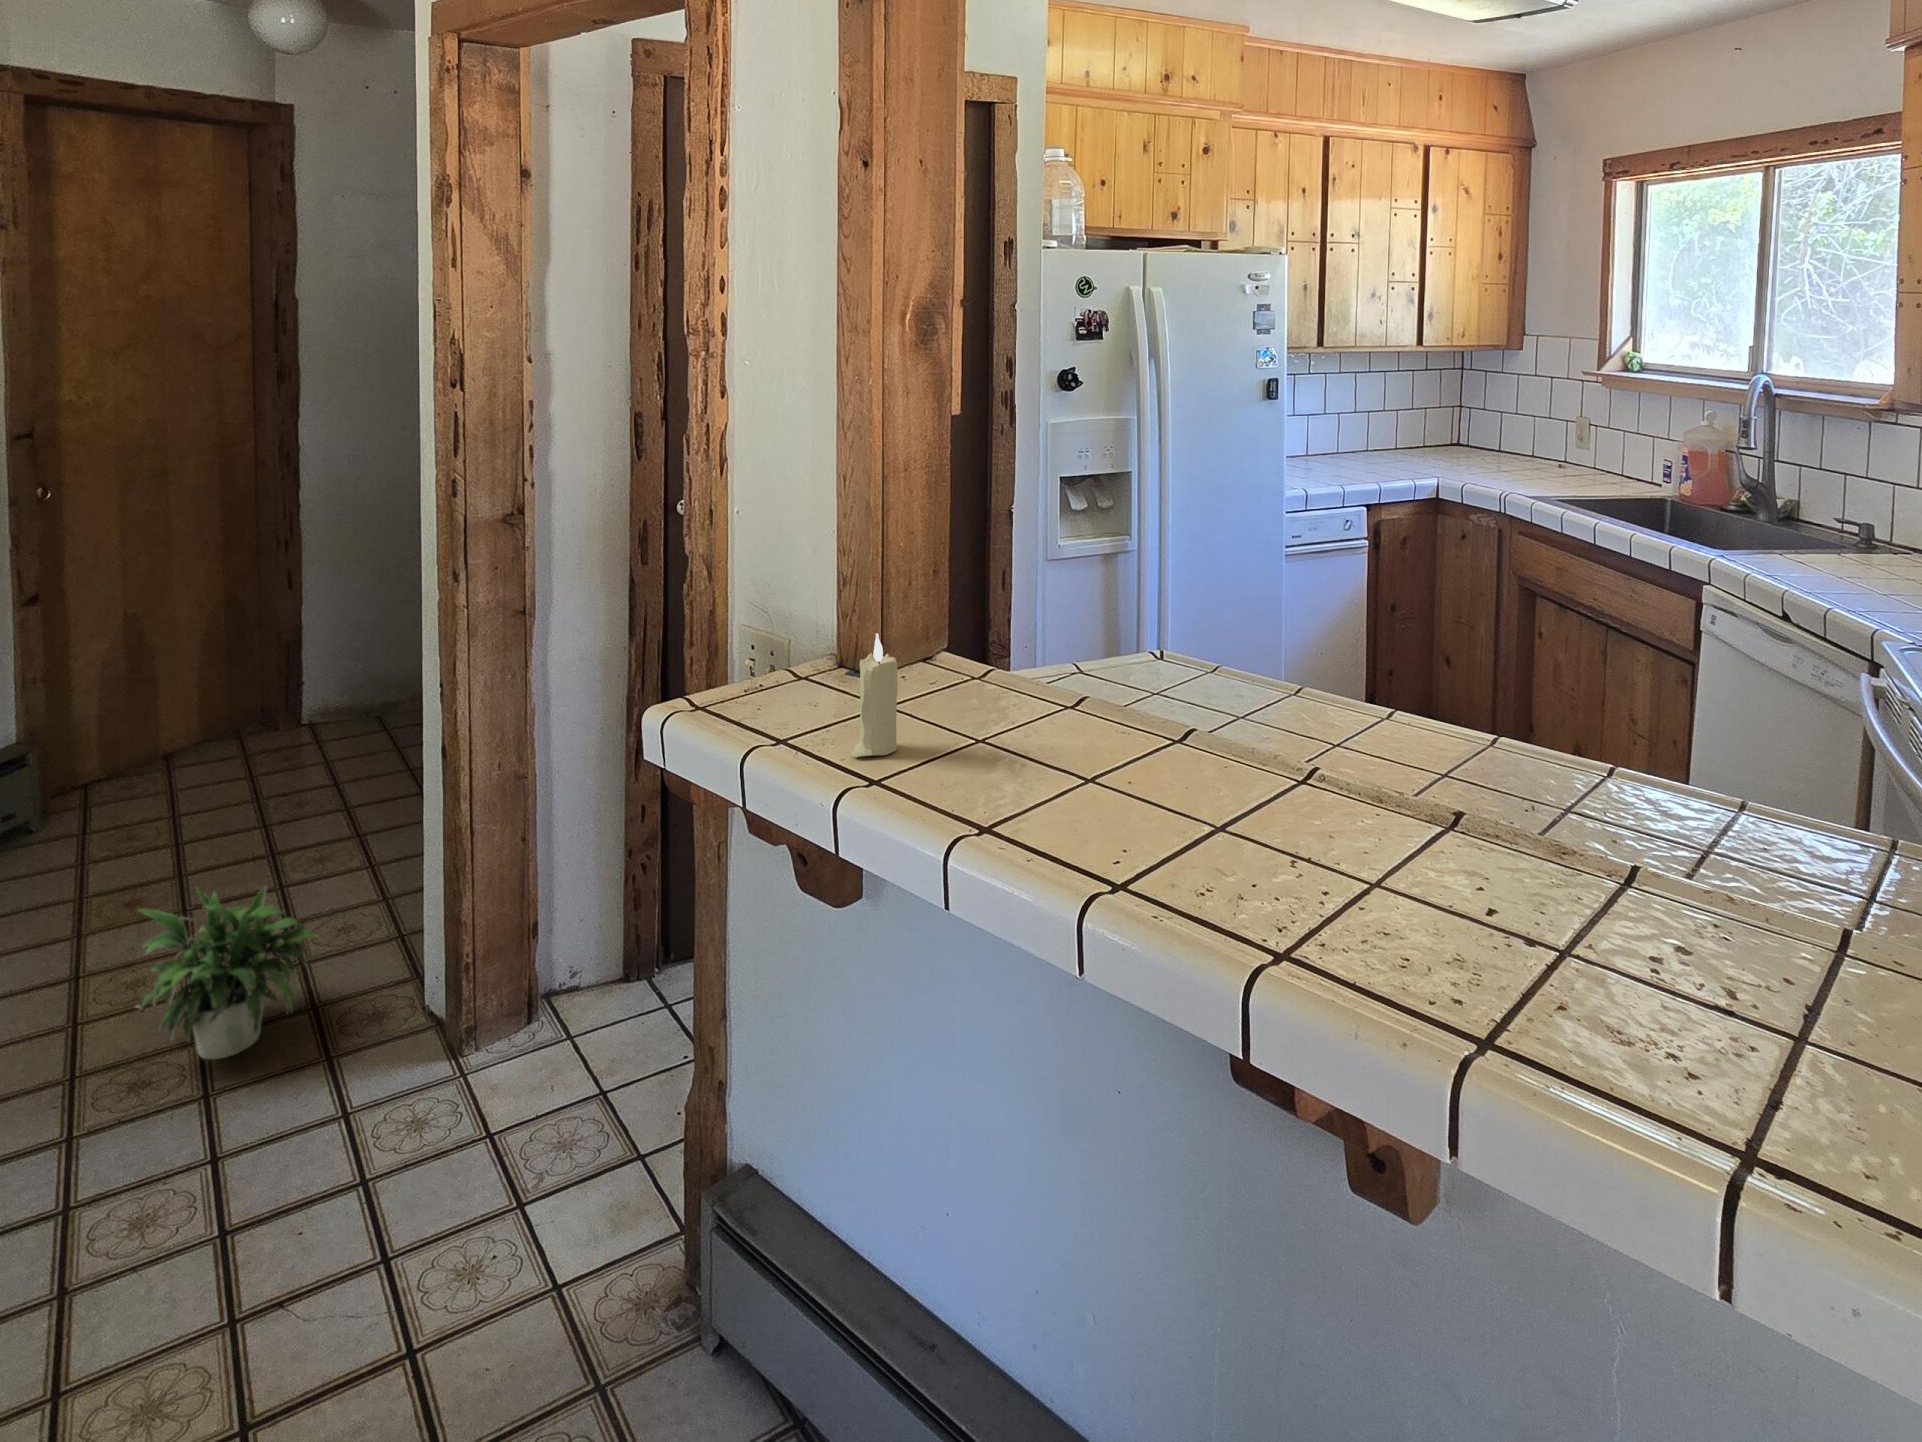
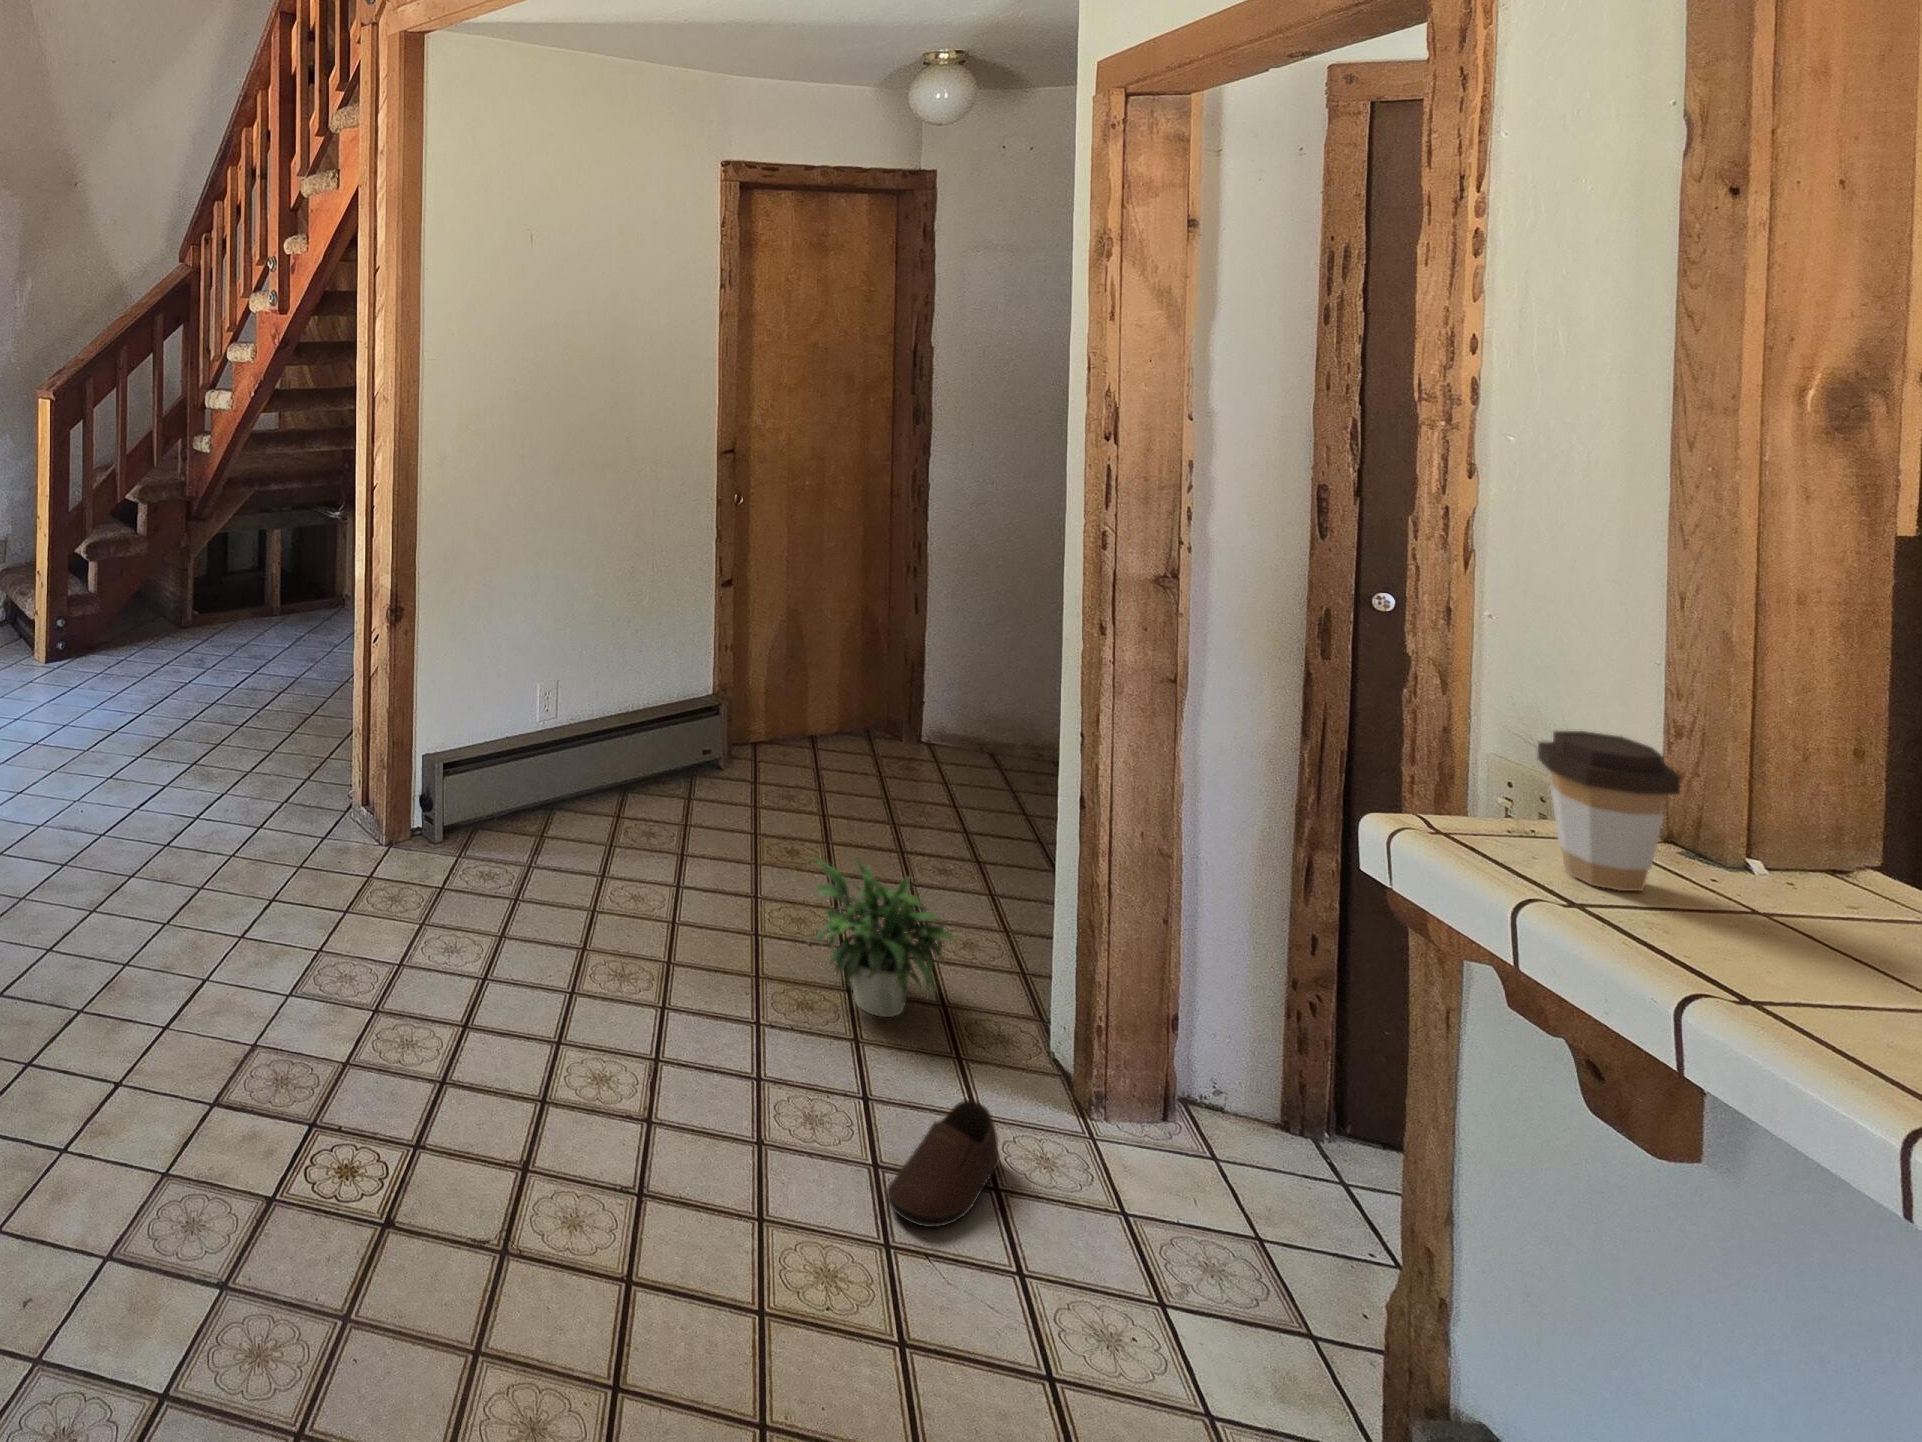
coffee cup: none [757,591,840,717] -> present [1537,731,1680,891]
candle: present [851,633,898,757] -> none [1706,813,1795,979]
shoe: none [219,1103,359,1285] -> present [887,1100,999,1227]

